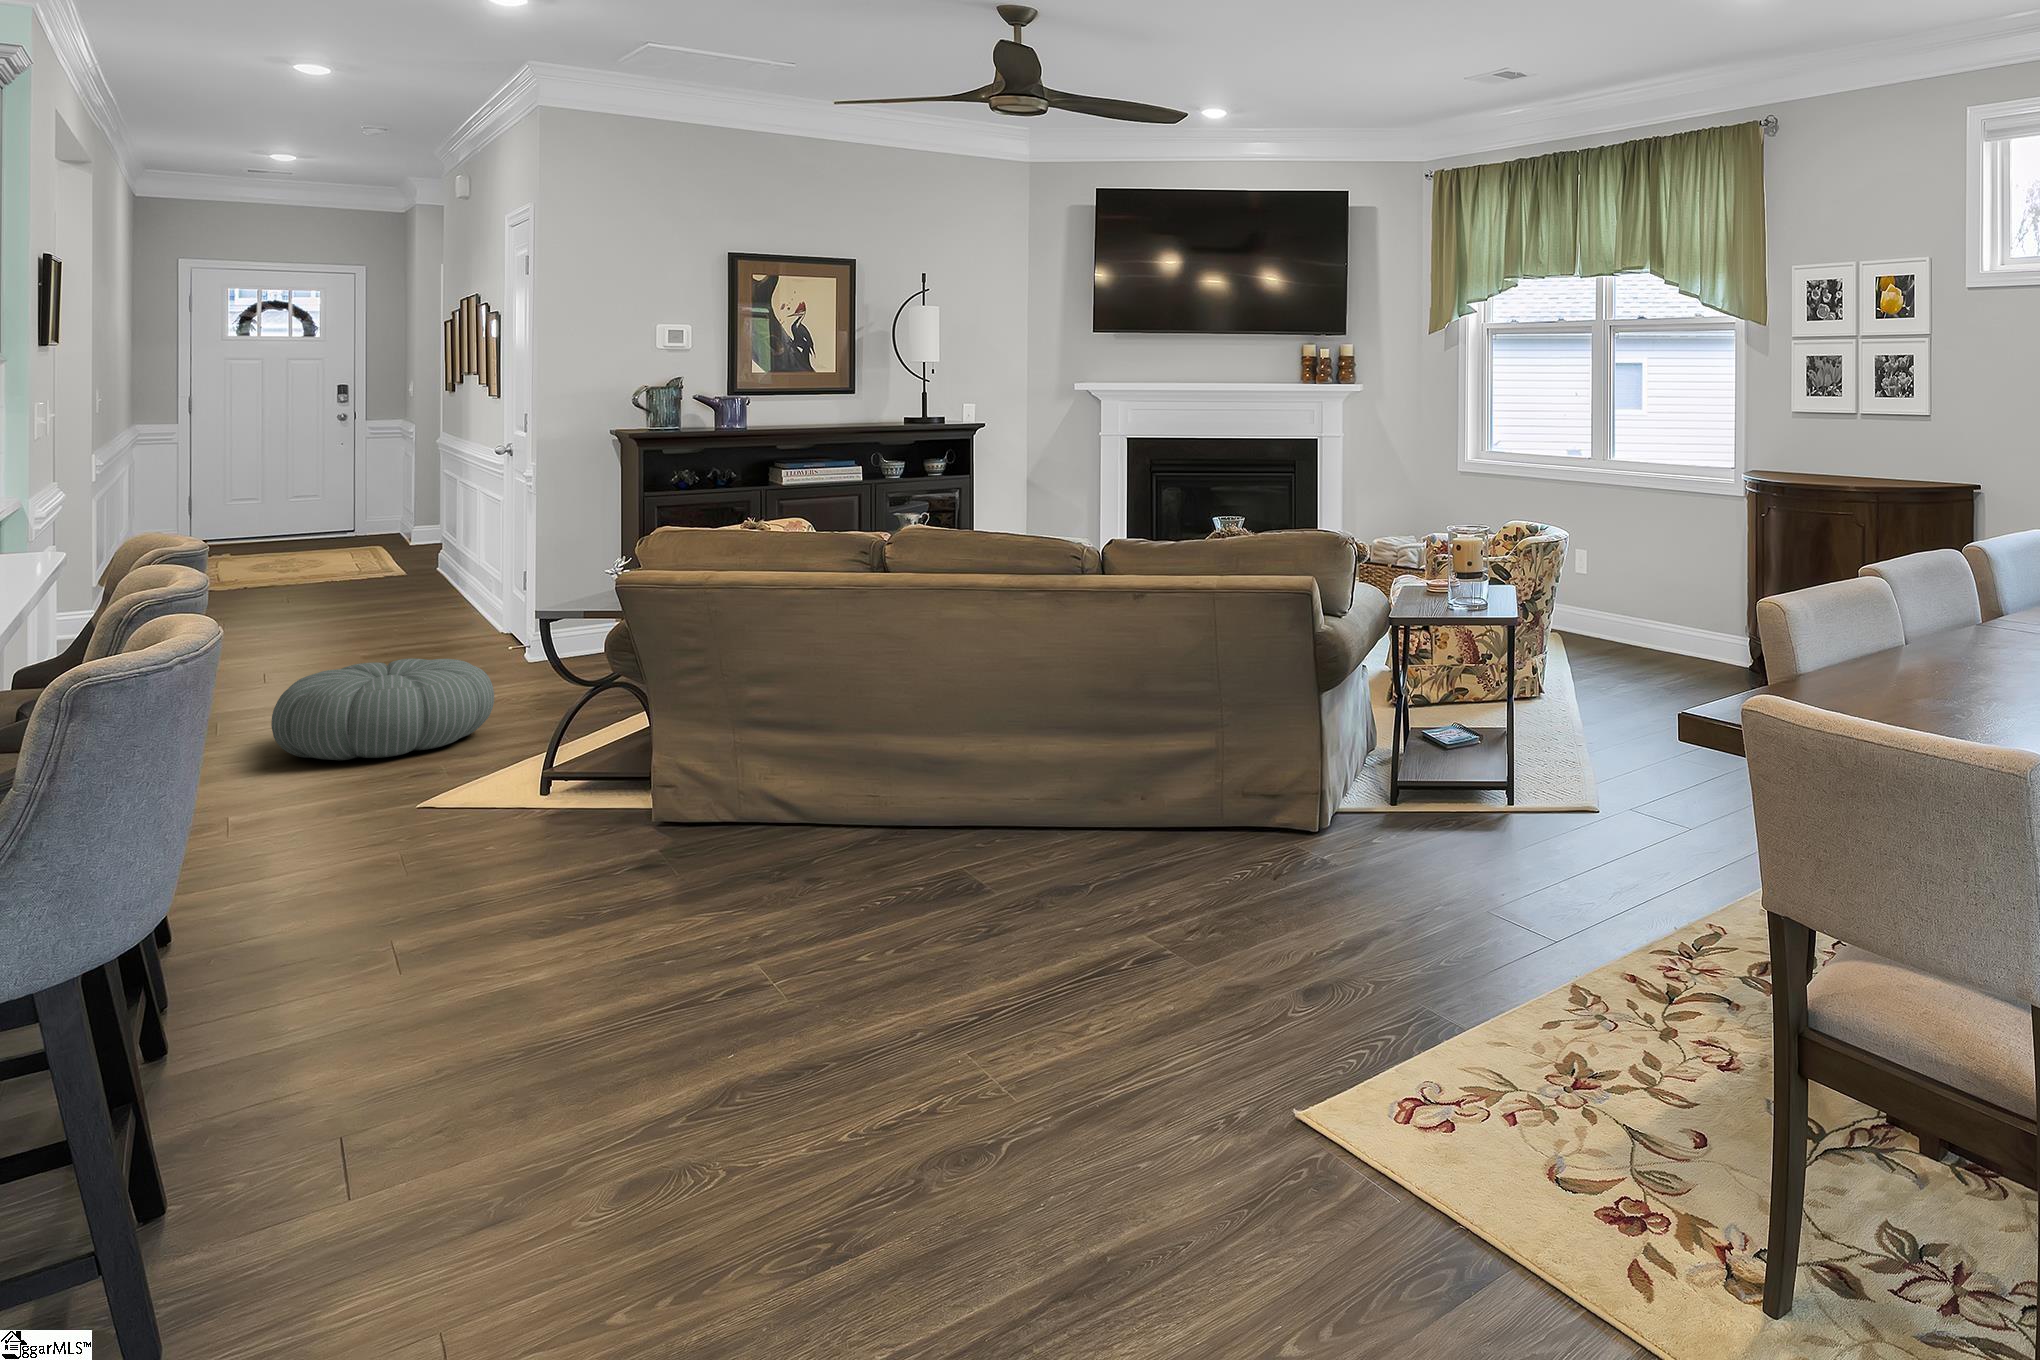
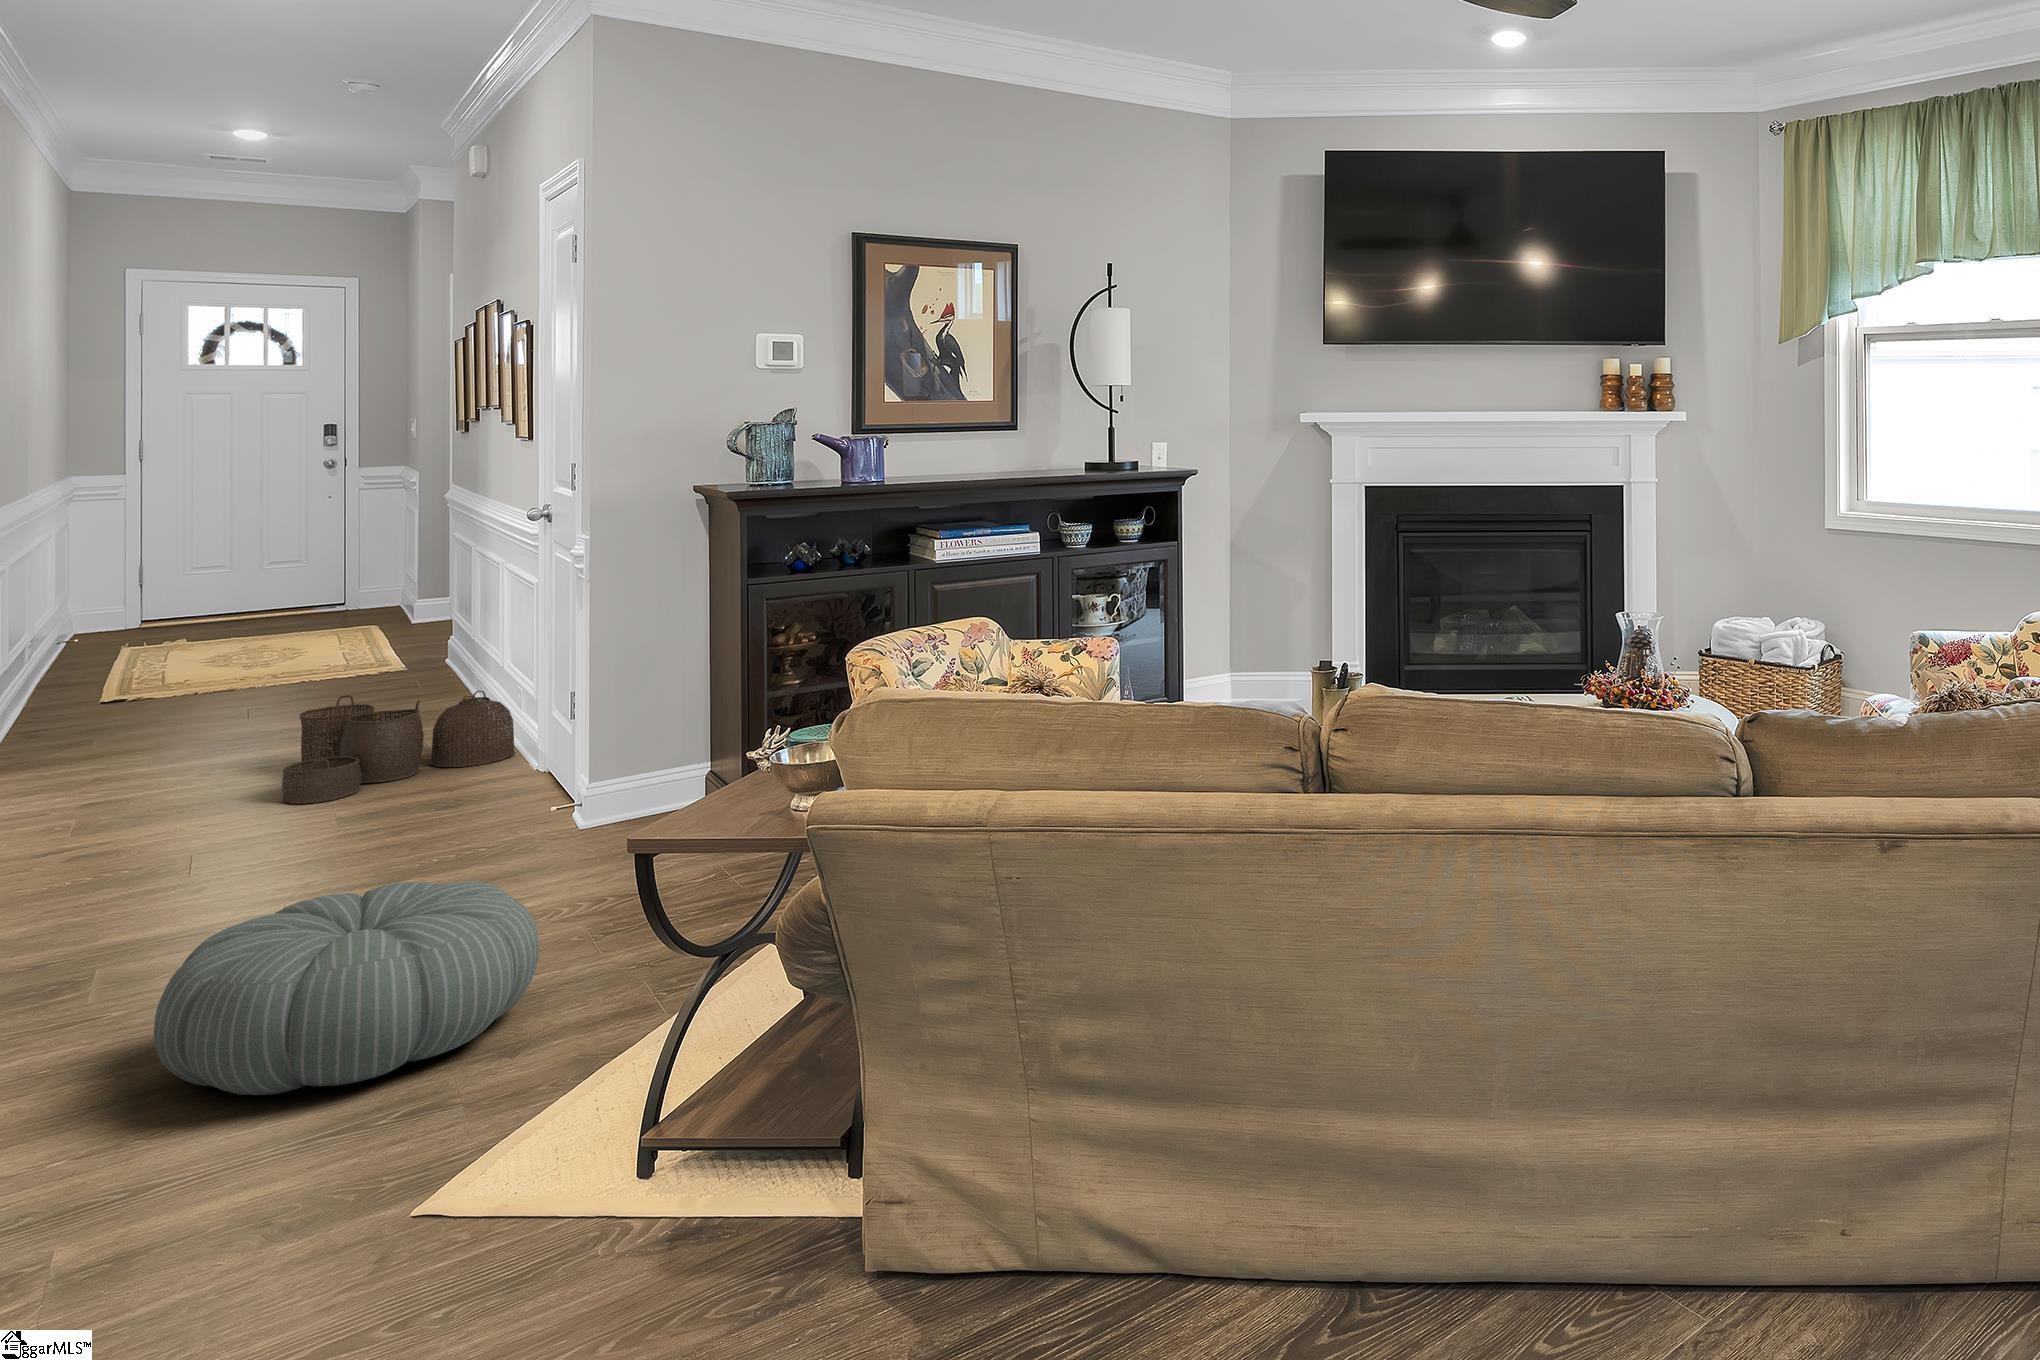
woven basket: none [323,576,488,646] -> present [282,691,515,804]

